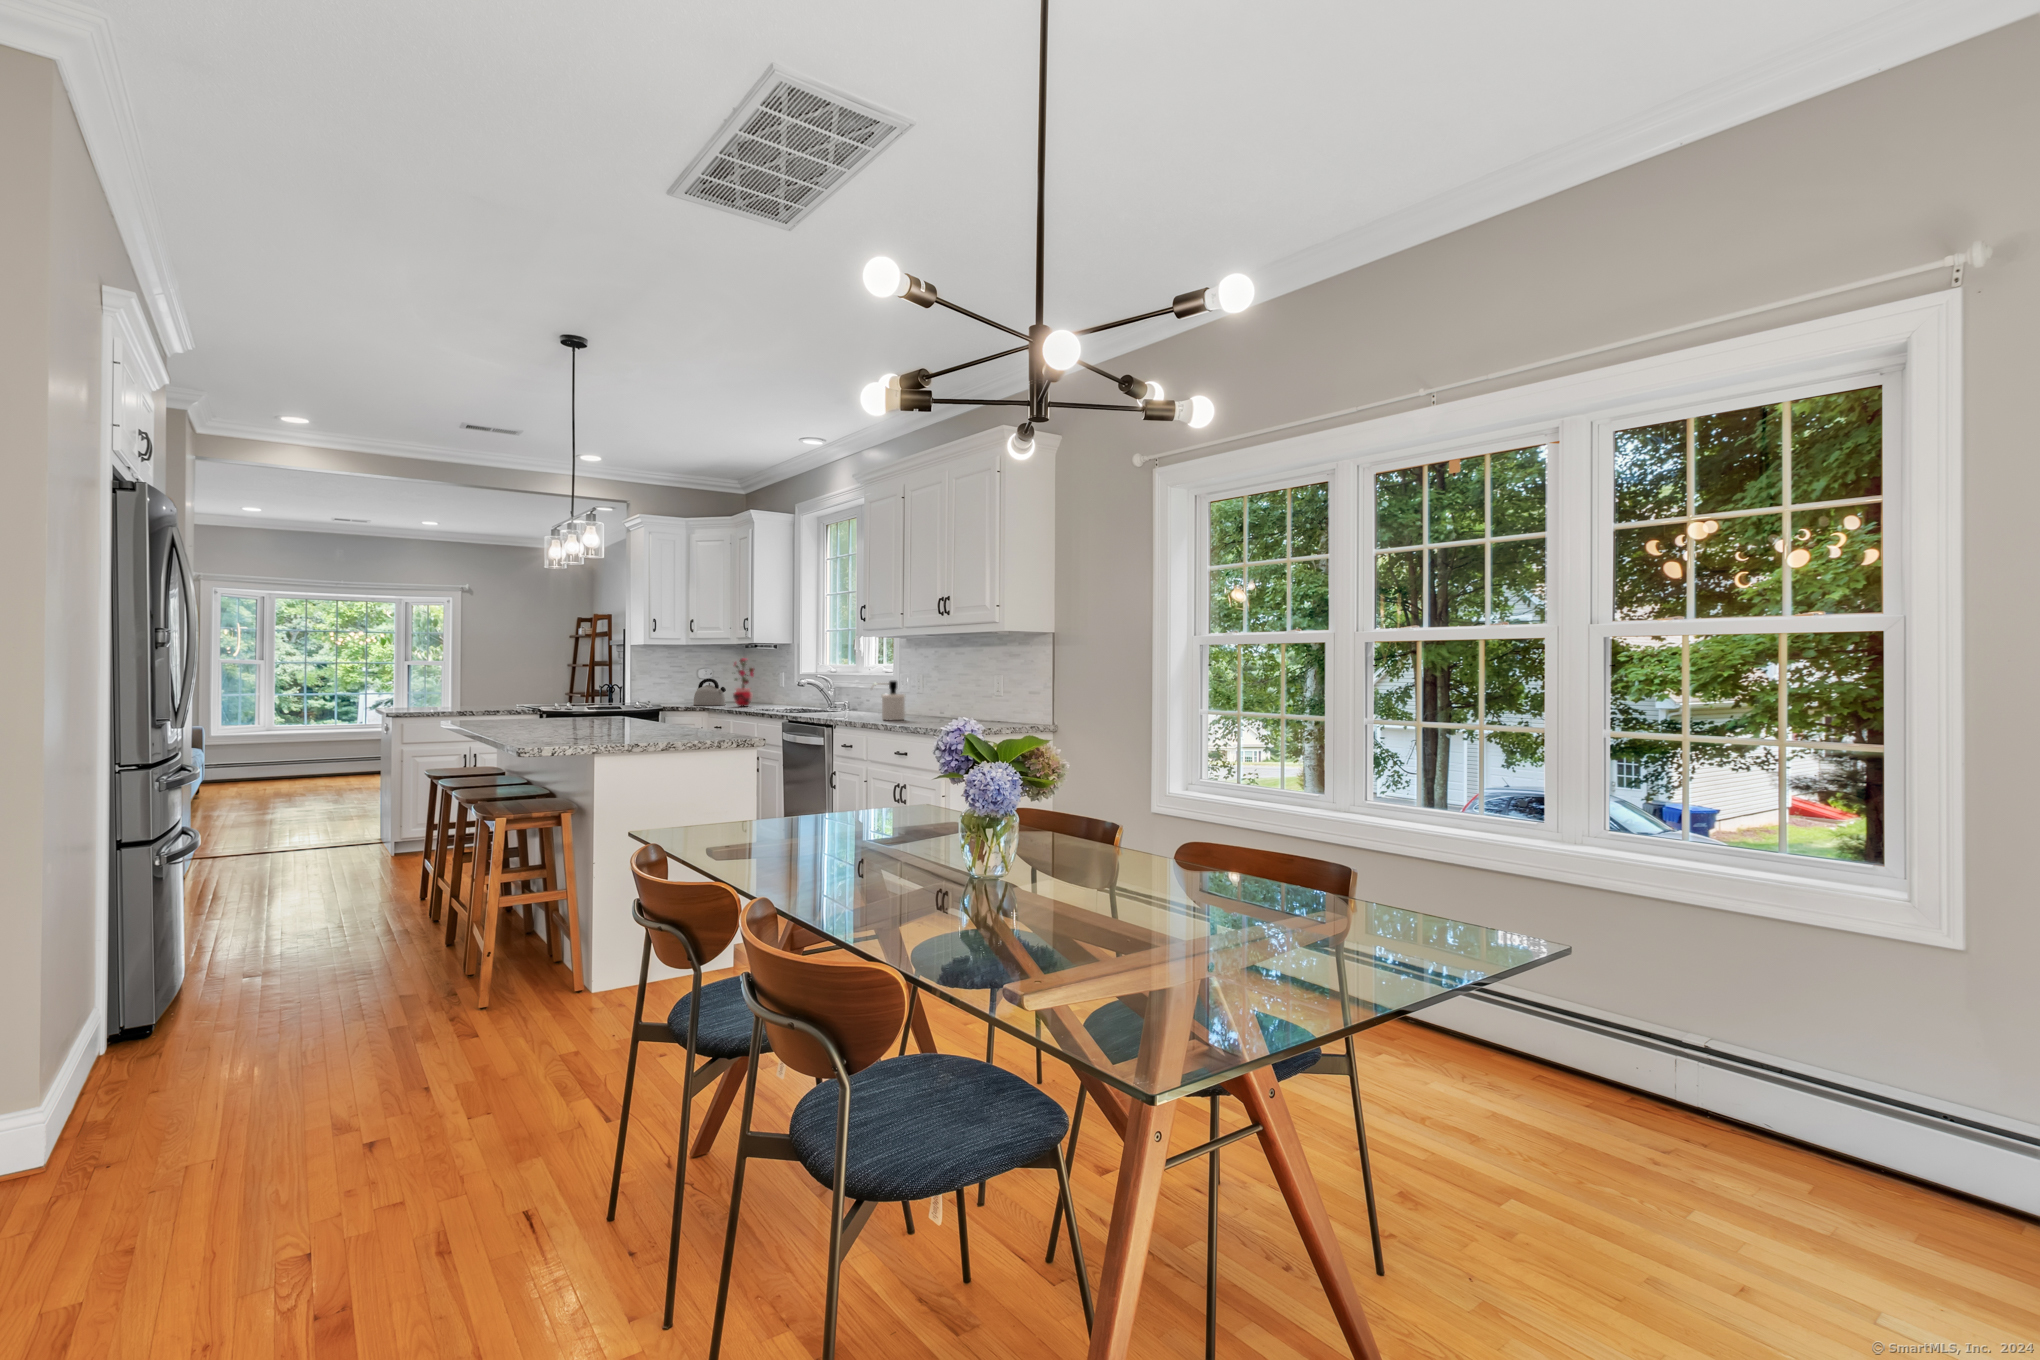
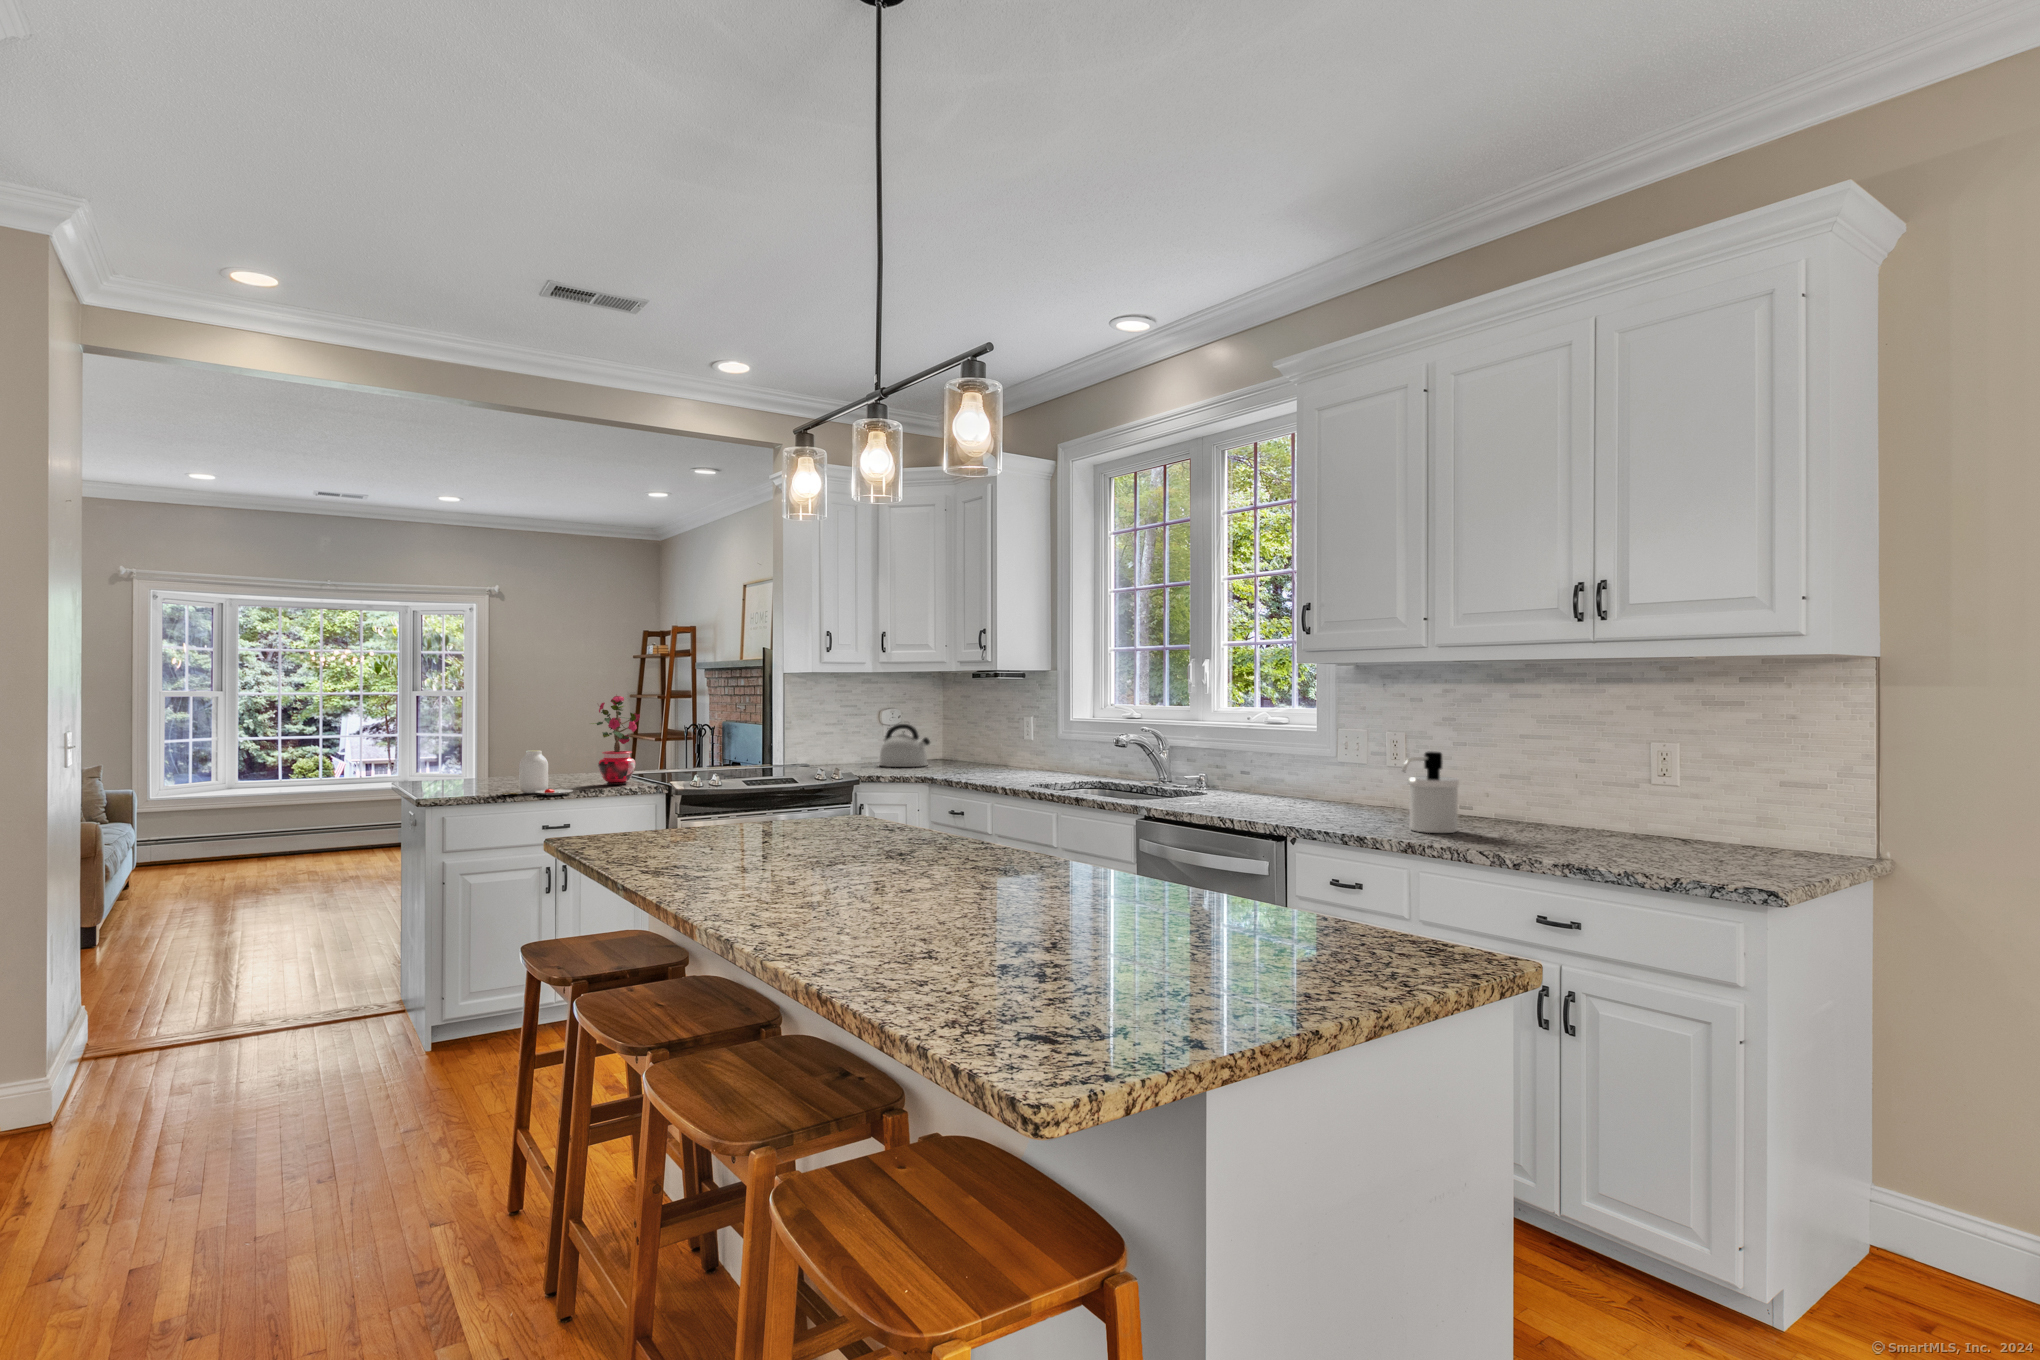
potted plant: present [733,658,754,706] -> present [592,695,640,785]
jar: none [438,690,480,714] -> present [503,750,573,795]

